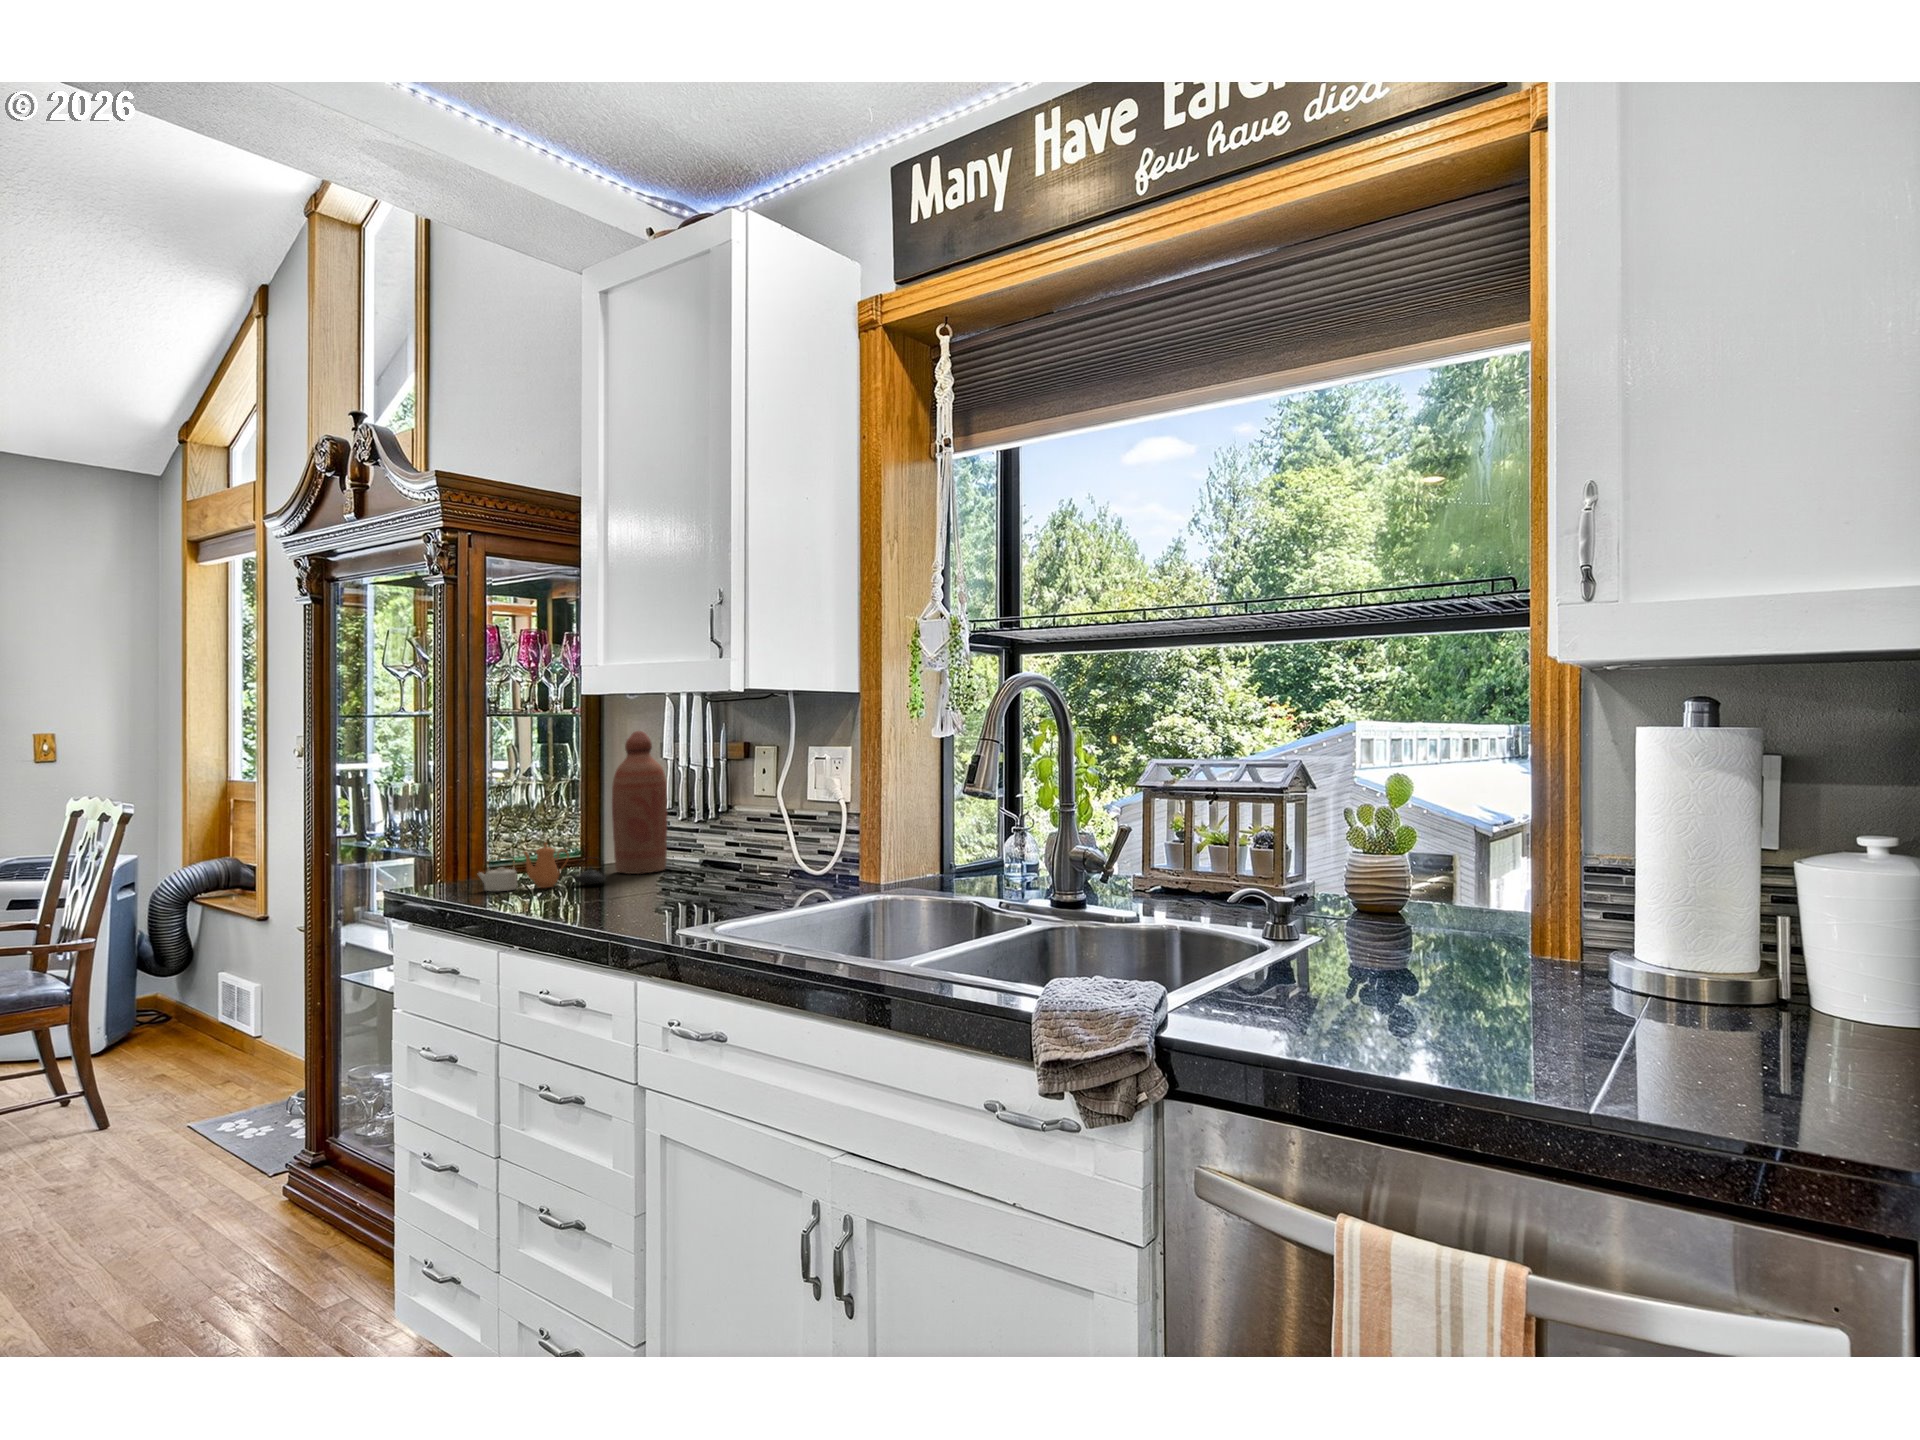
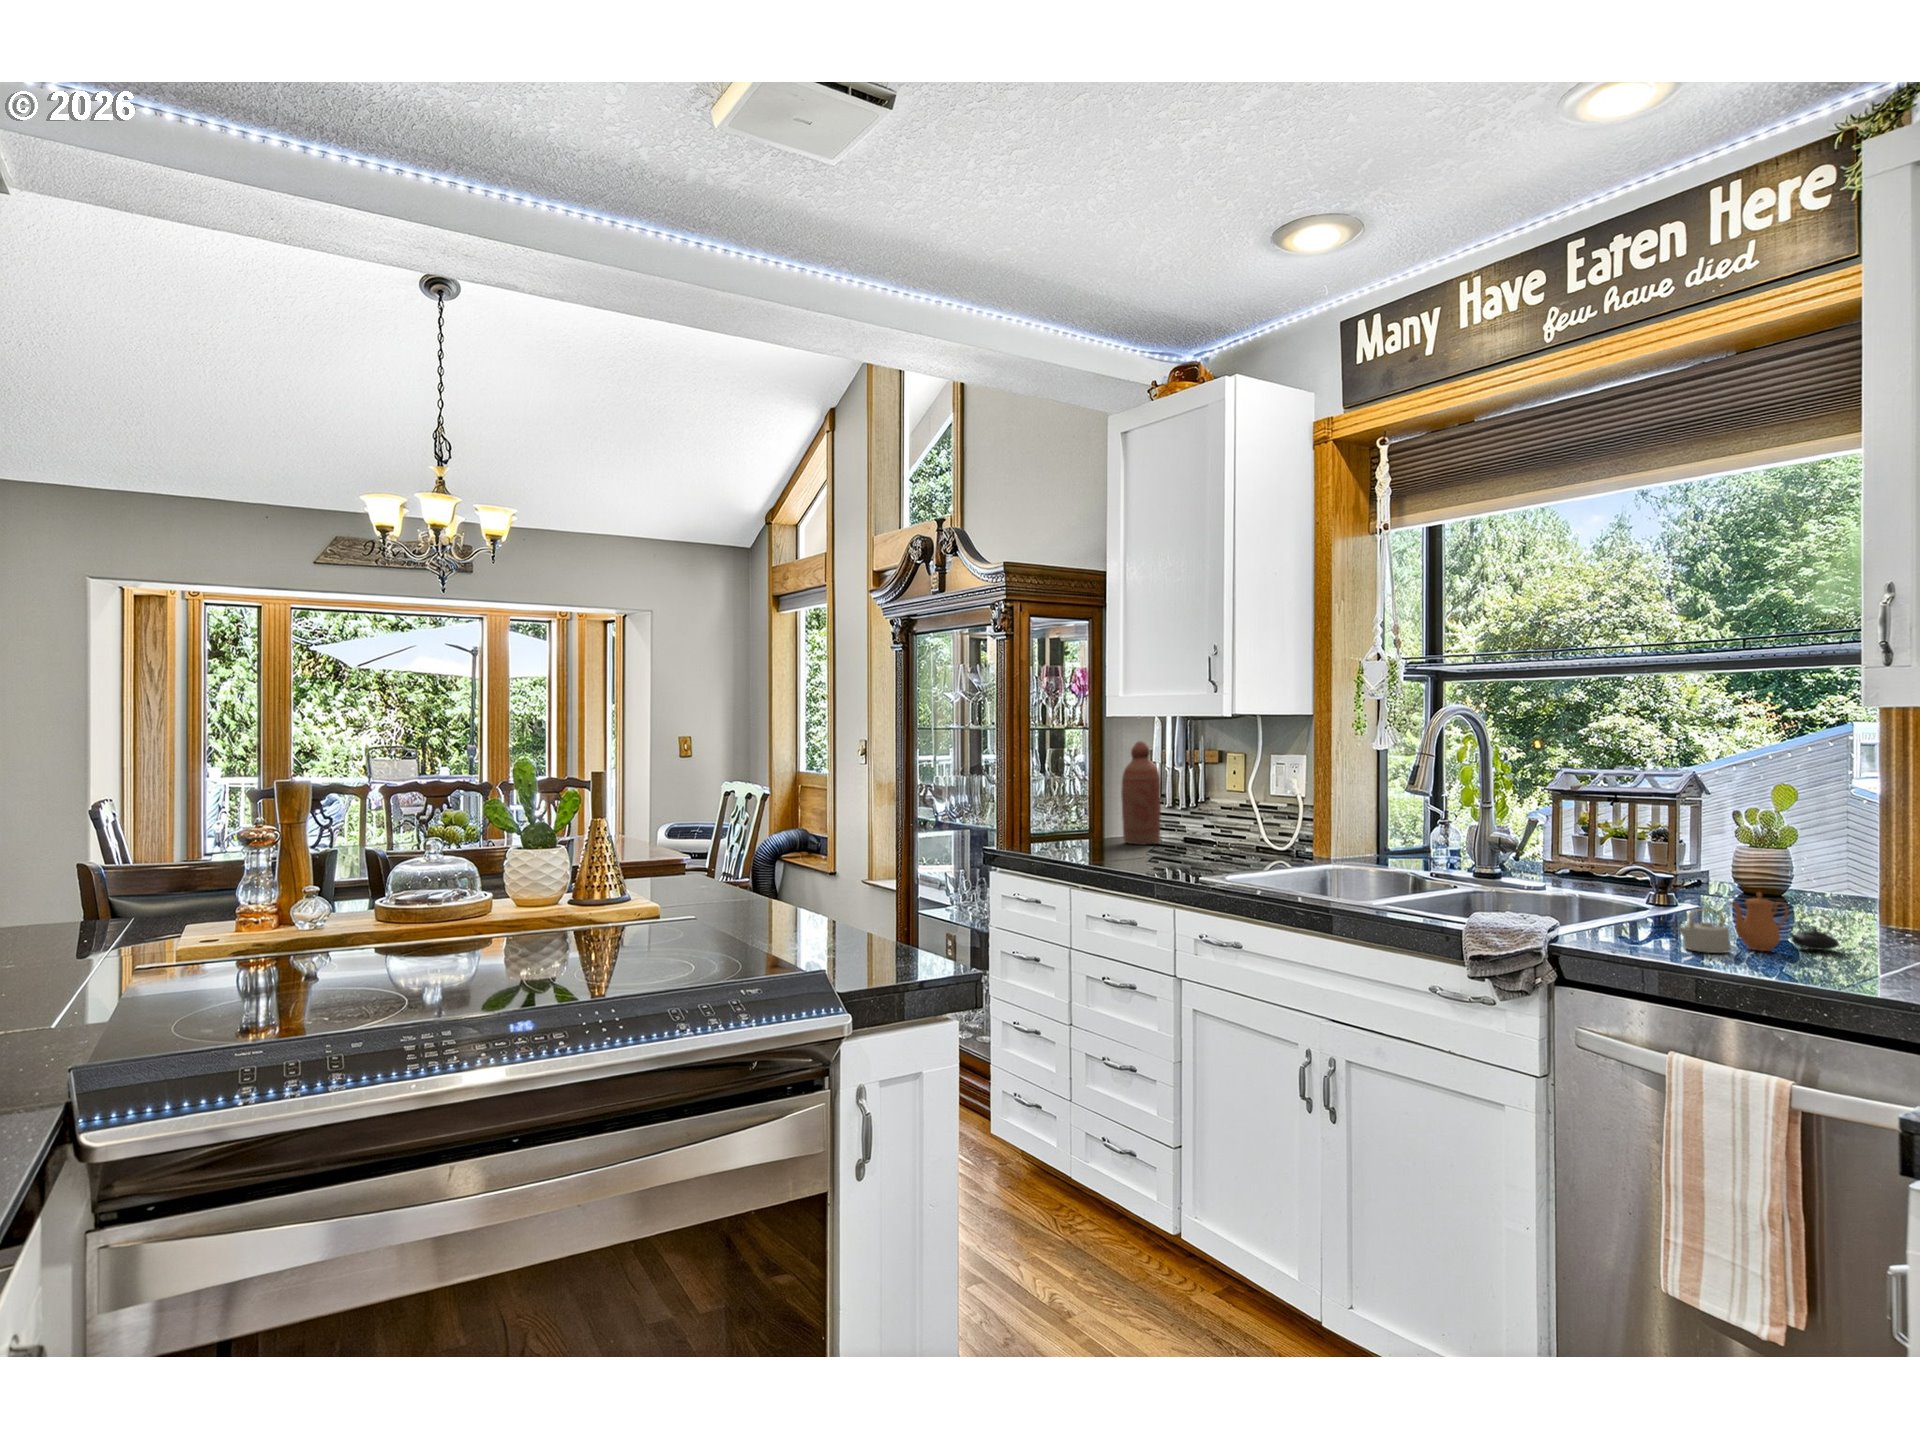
teapot: present [478,843,606,891] -> present [1678,892,1839,953]

